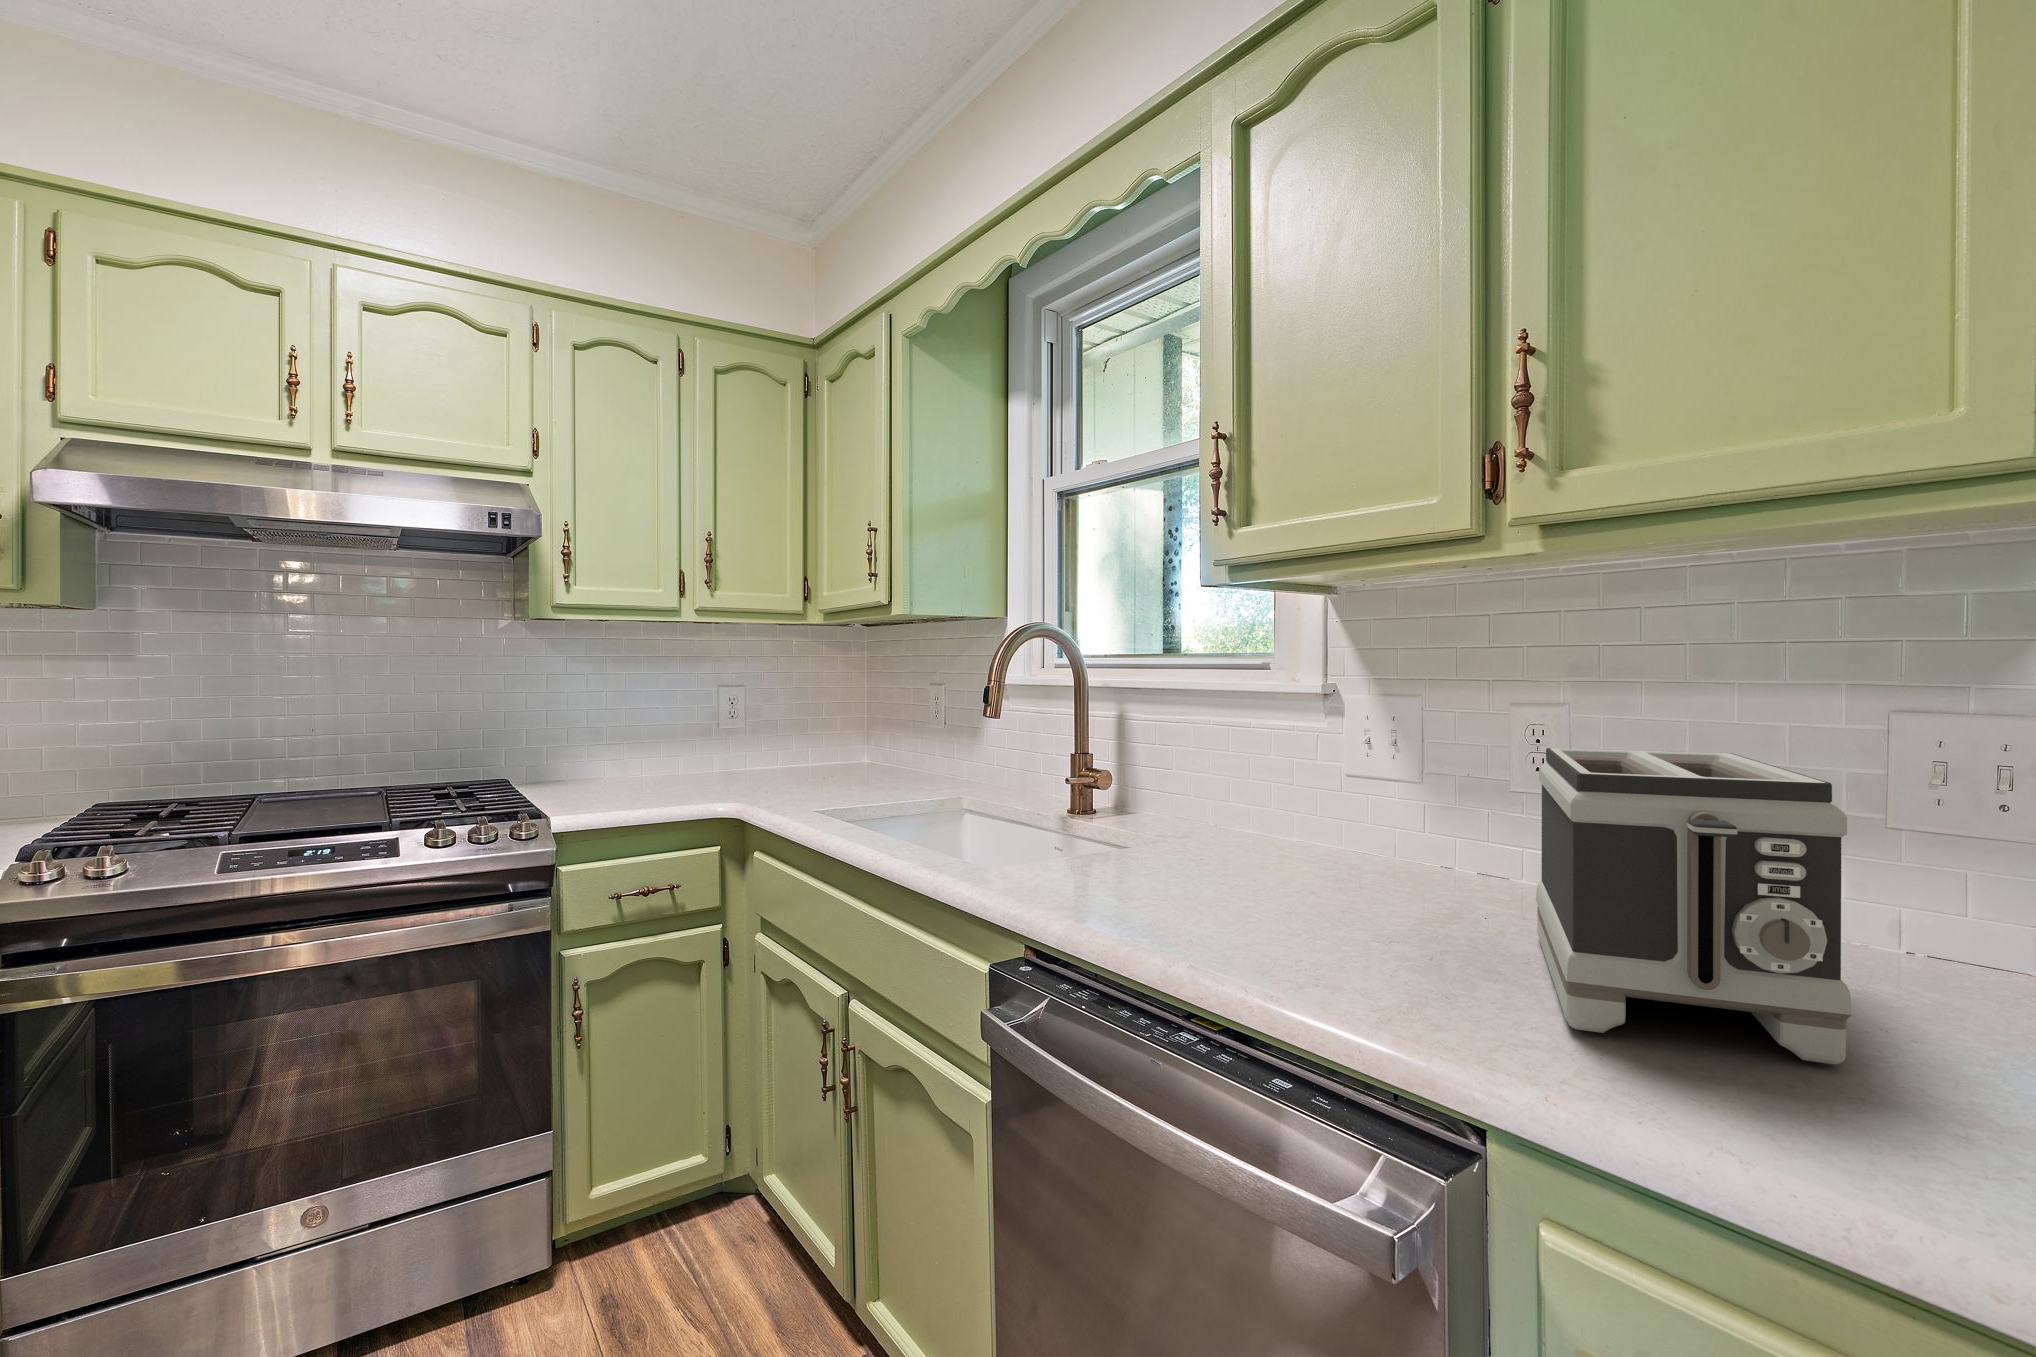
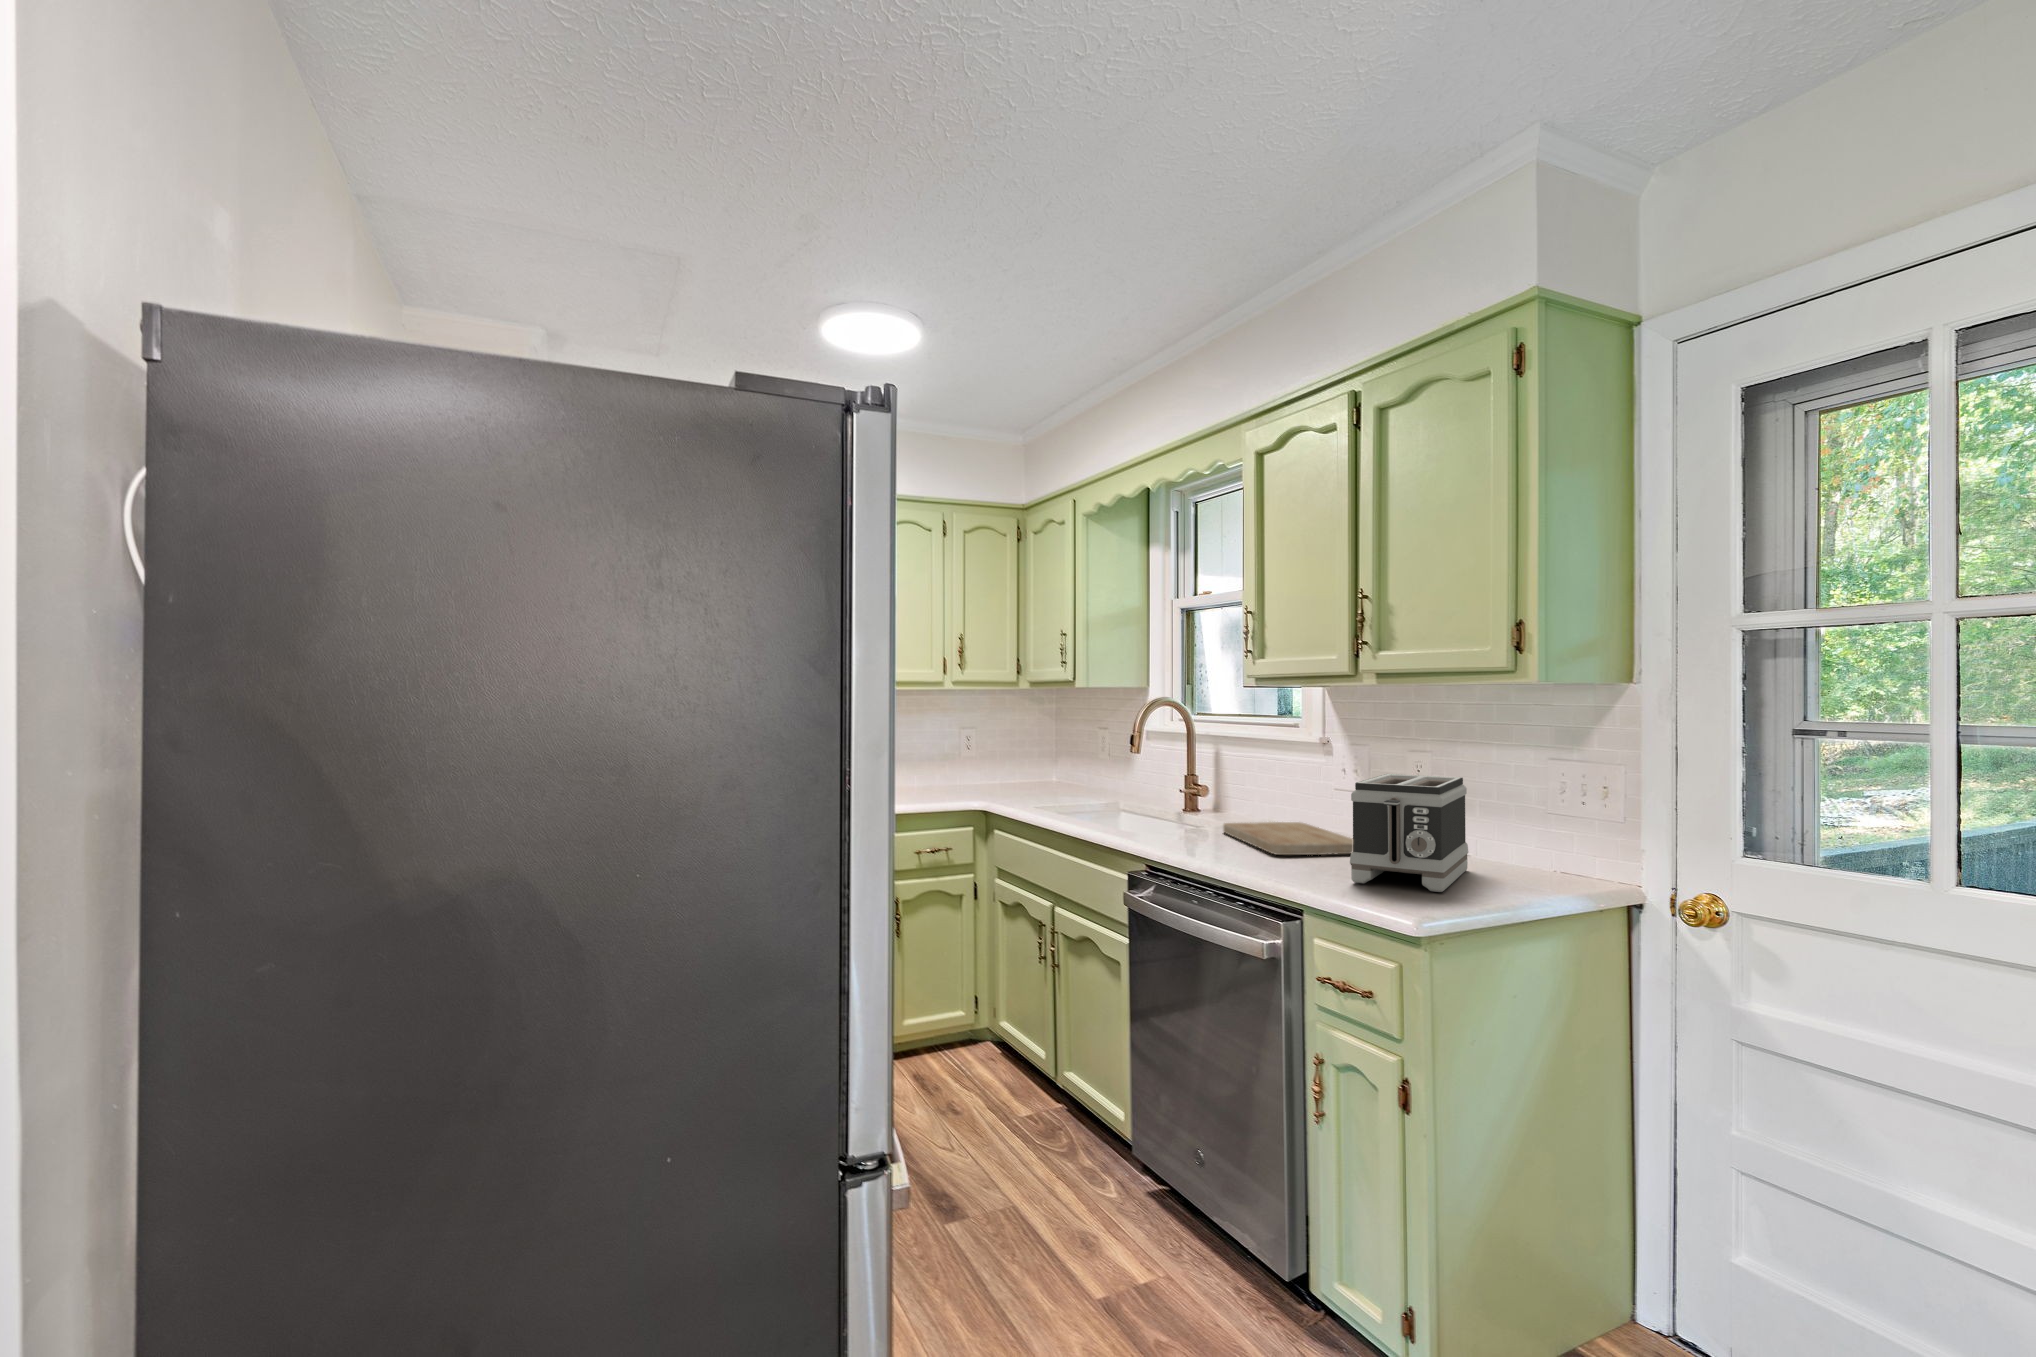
cutting board: none [1161,837,1473,926] -> present [1223,822,1353,855]

